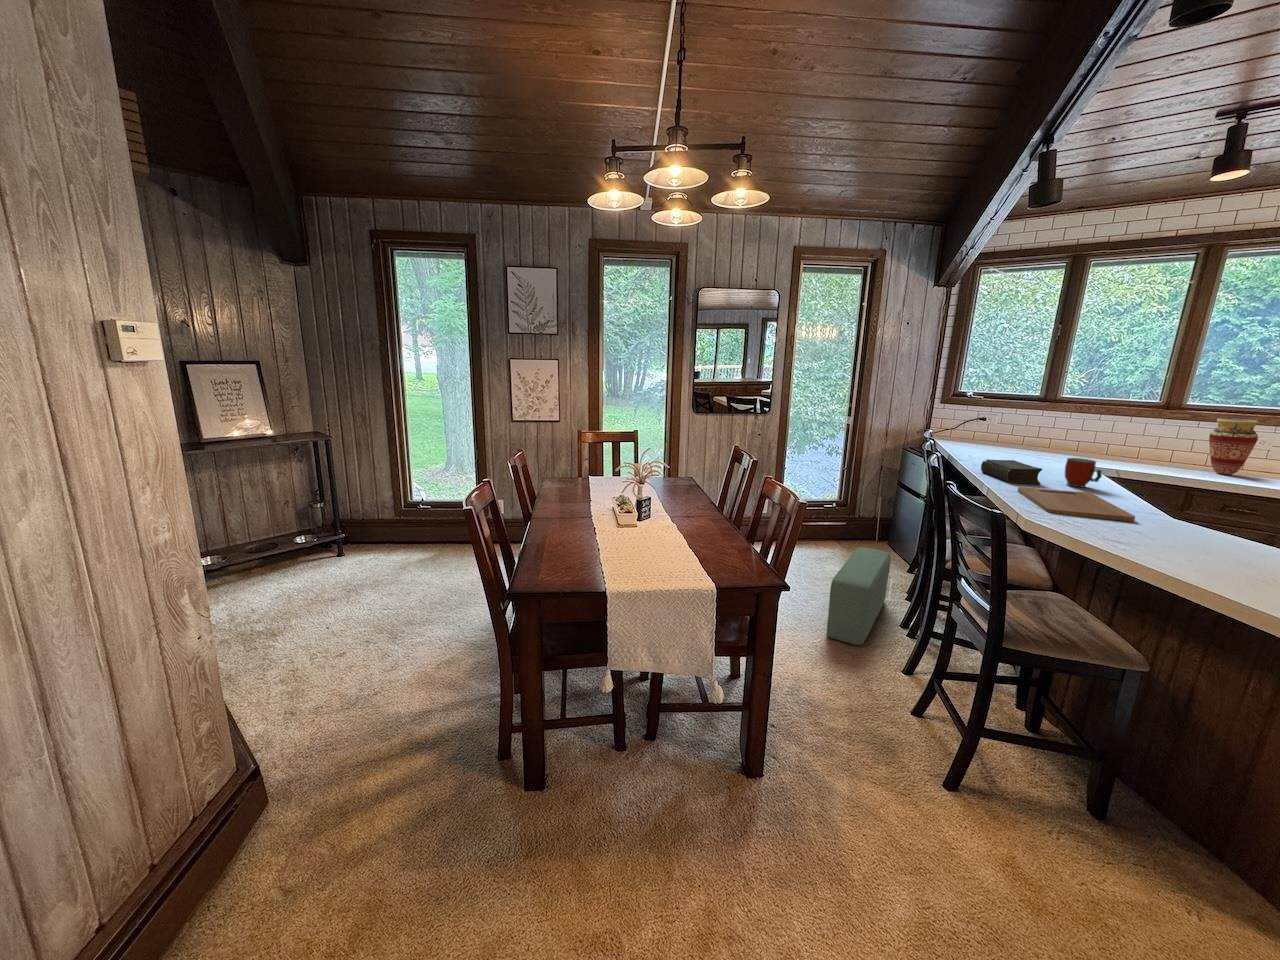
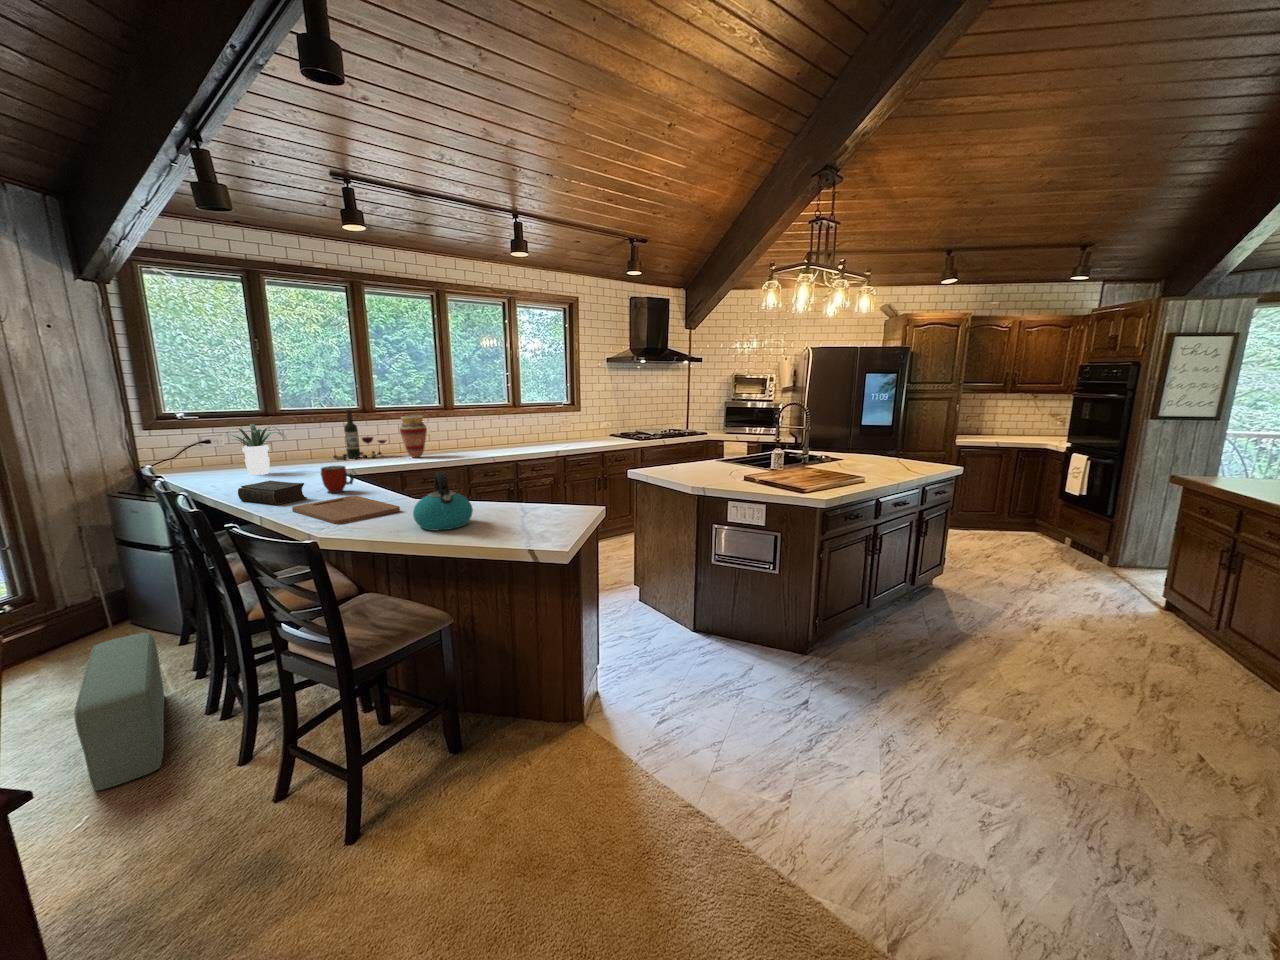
wine bottle: none [1105,404,1189,465] -> present [334,410,386,460]
potted plant: none [987,407,1053,456] -> present [229,424,283,475]
kettle: none [1138,485,1238,561] -> present [413,472,473,530]

